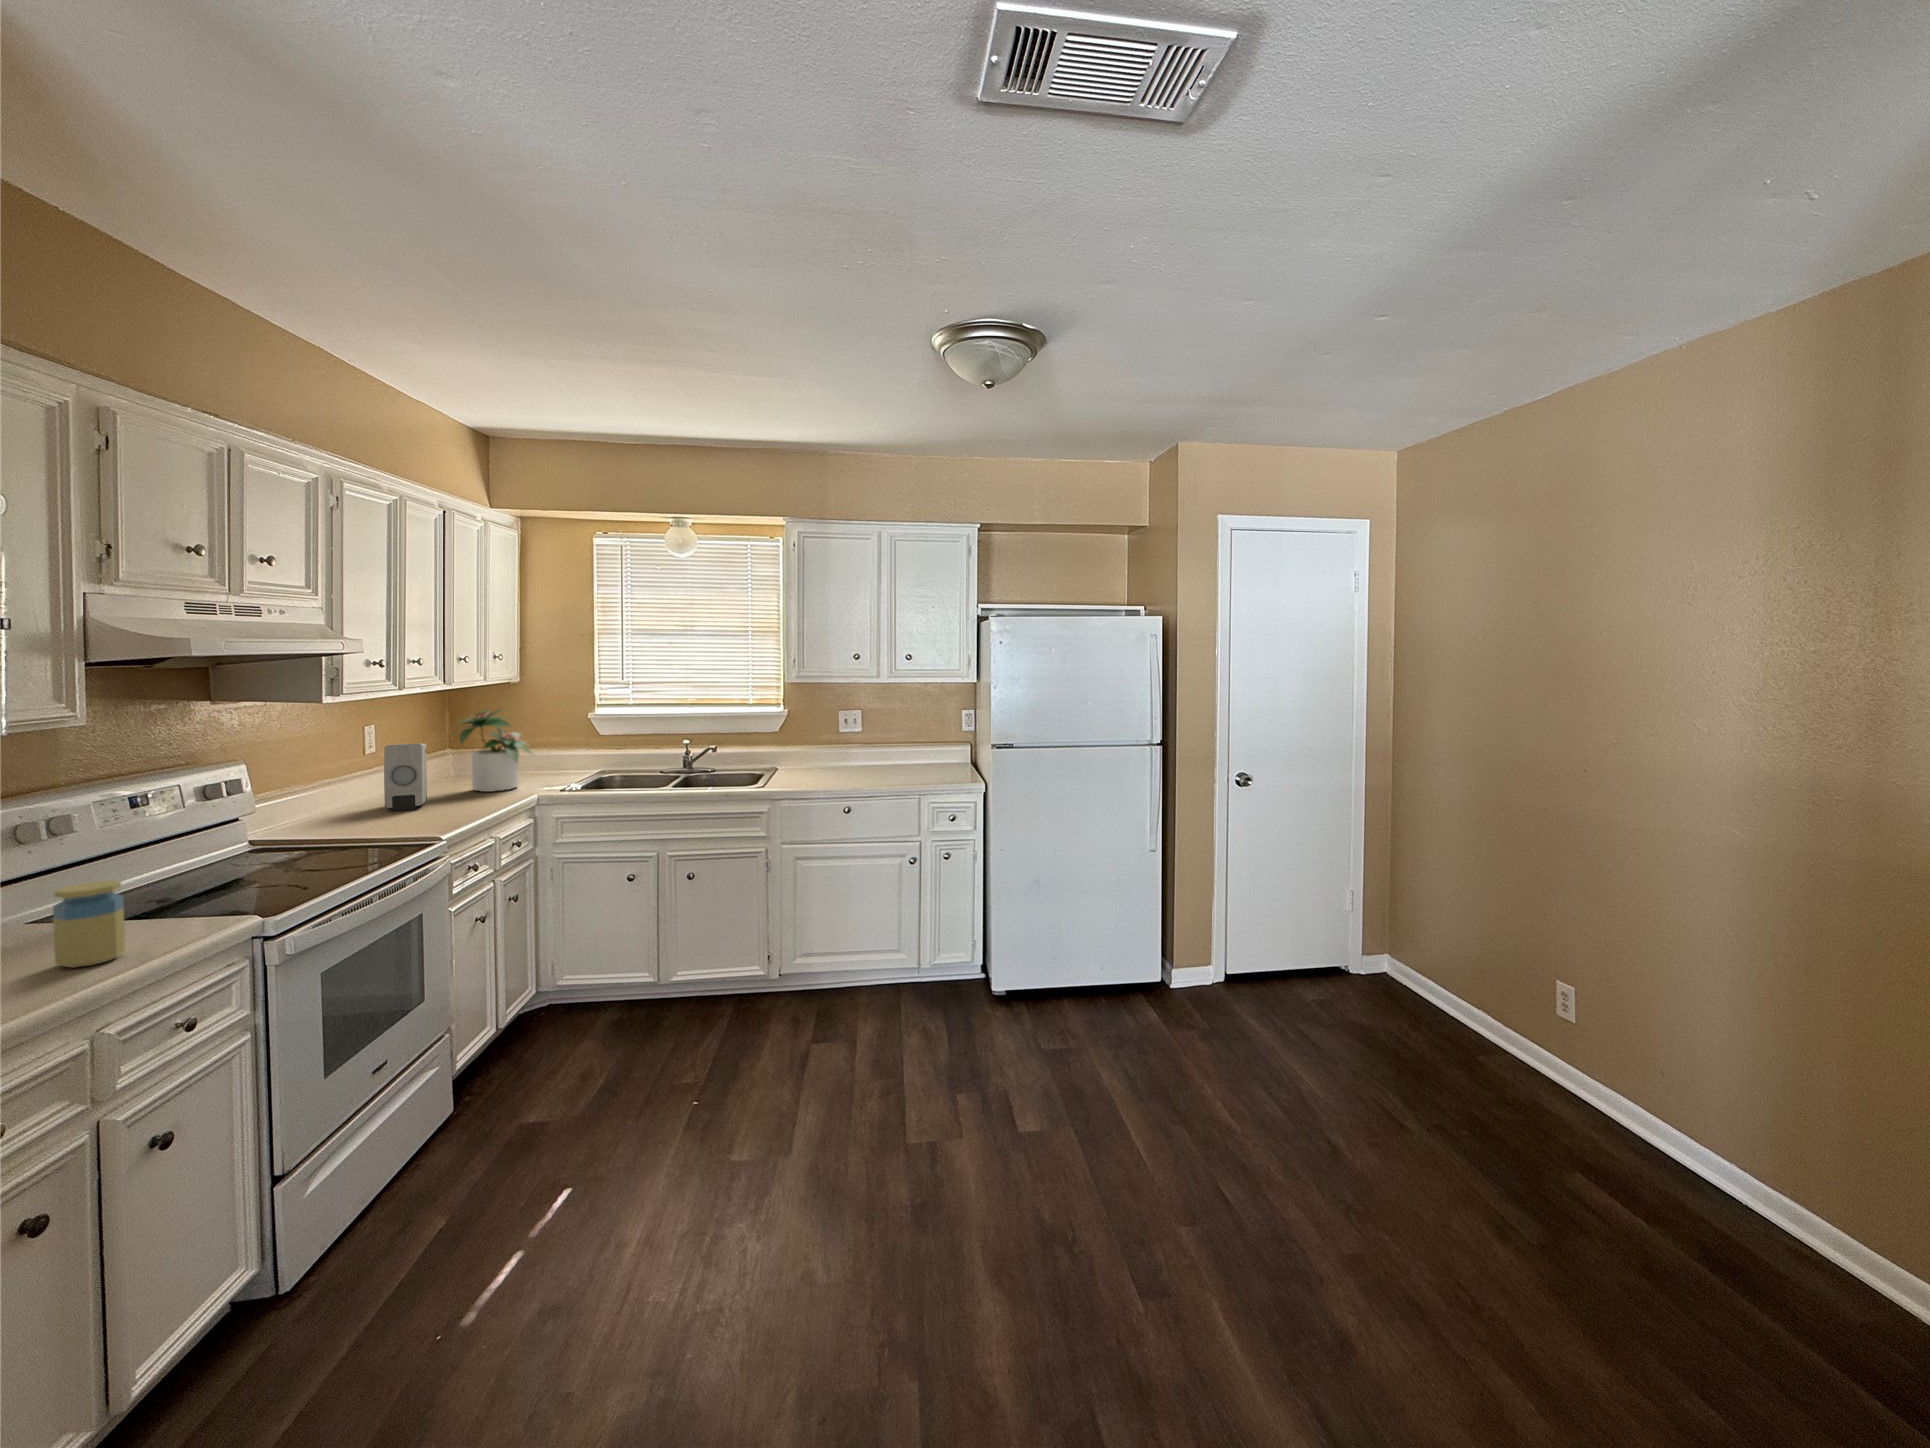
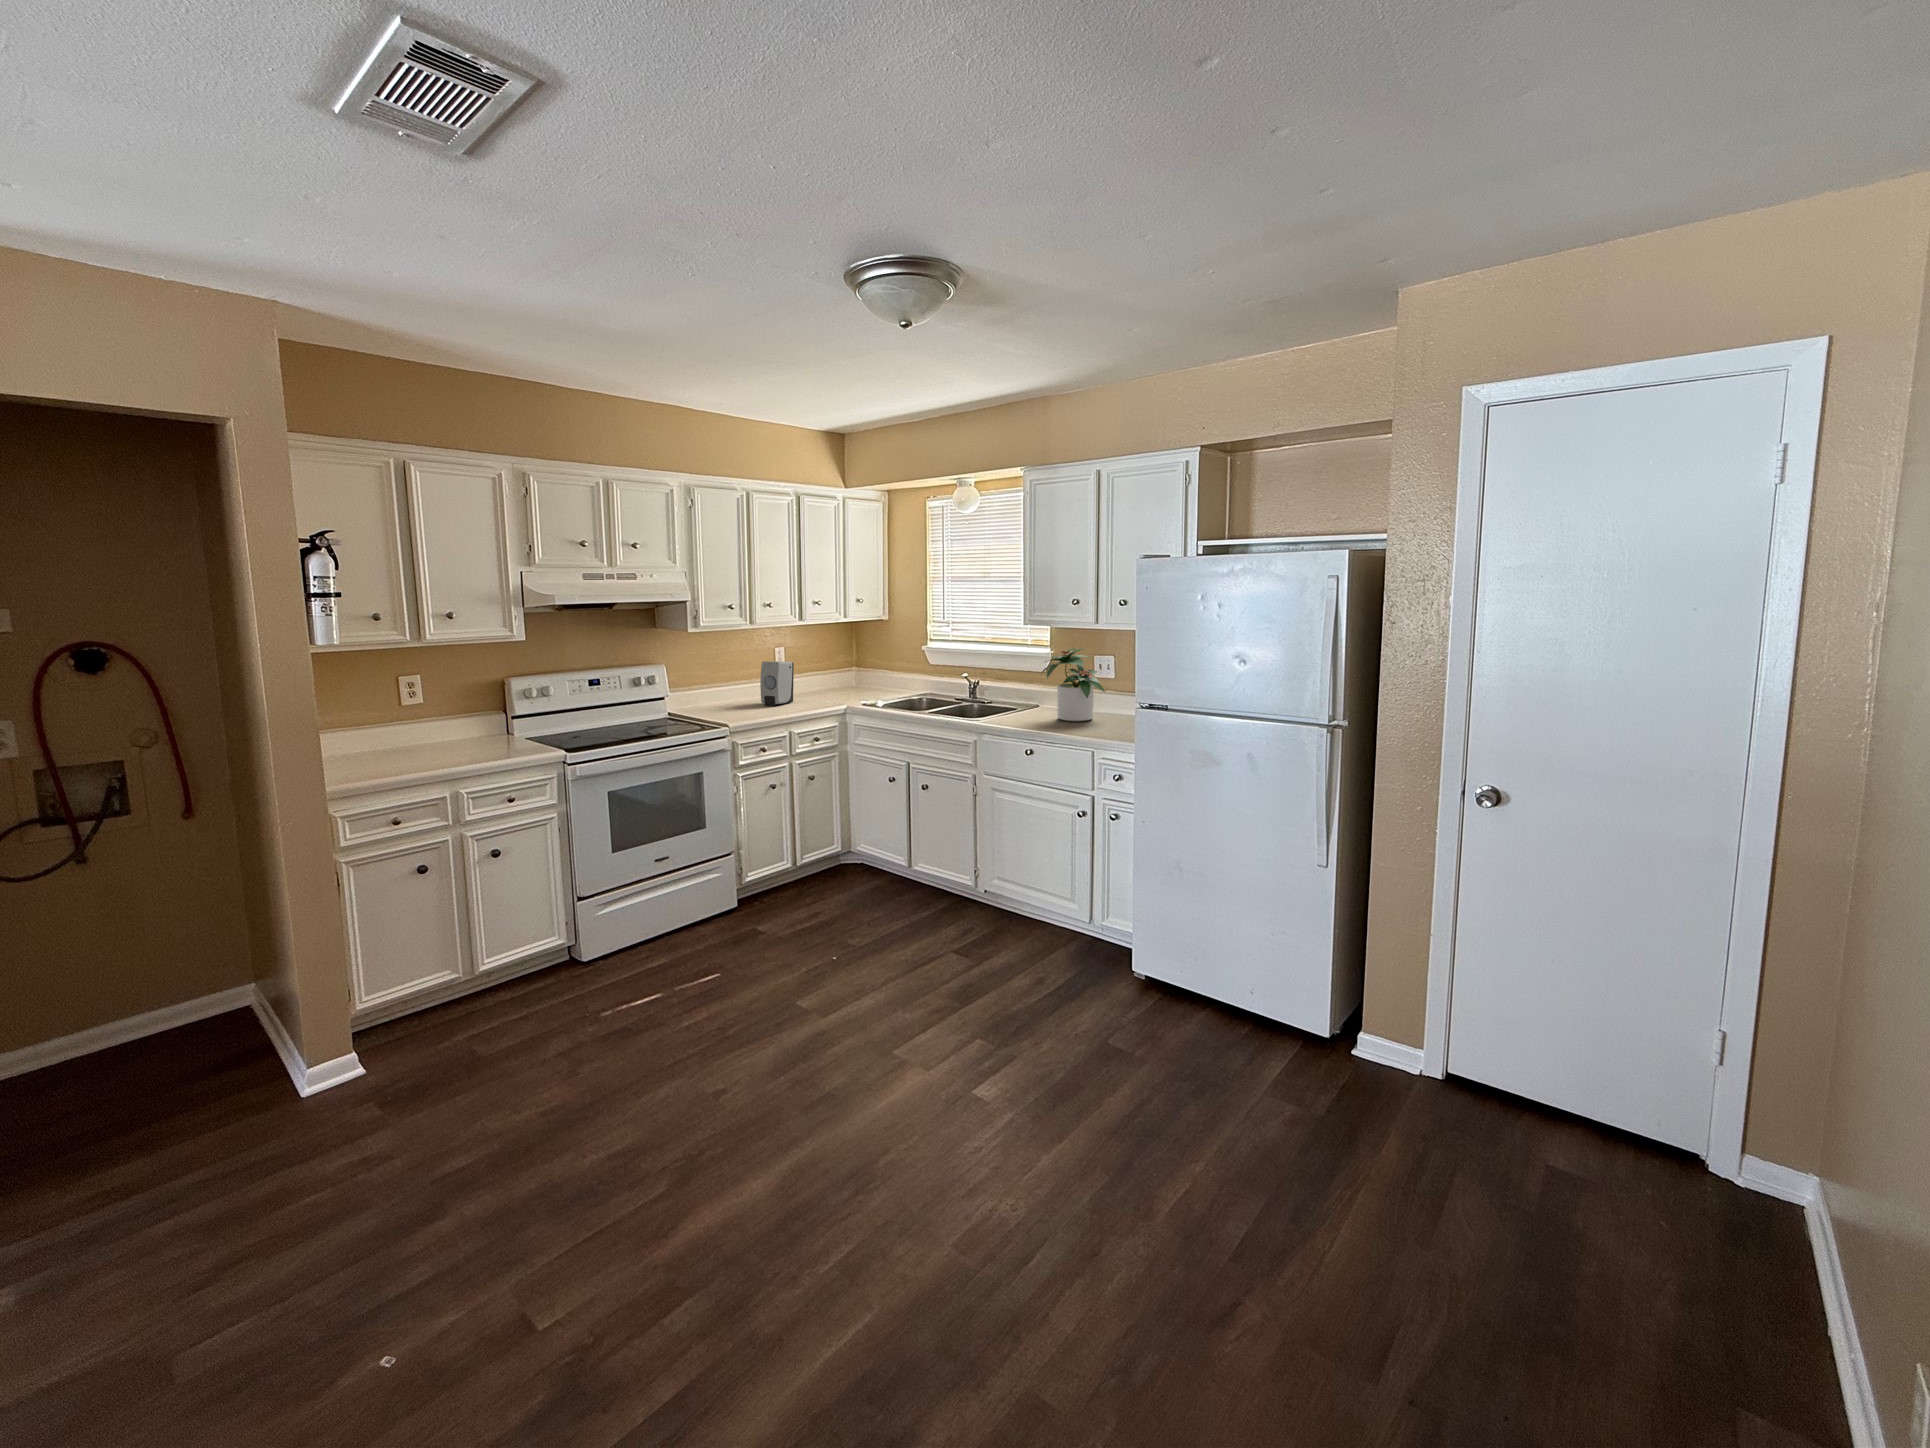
potted plant: present [459,709,531,792] -> present [1041,648,1105,722]
jar: present [53,880,125,968] -> none [468,721,497,761]

